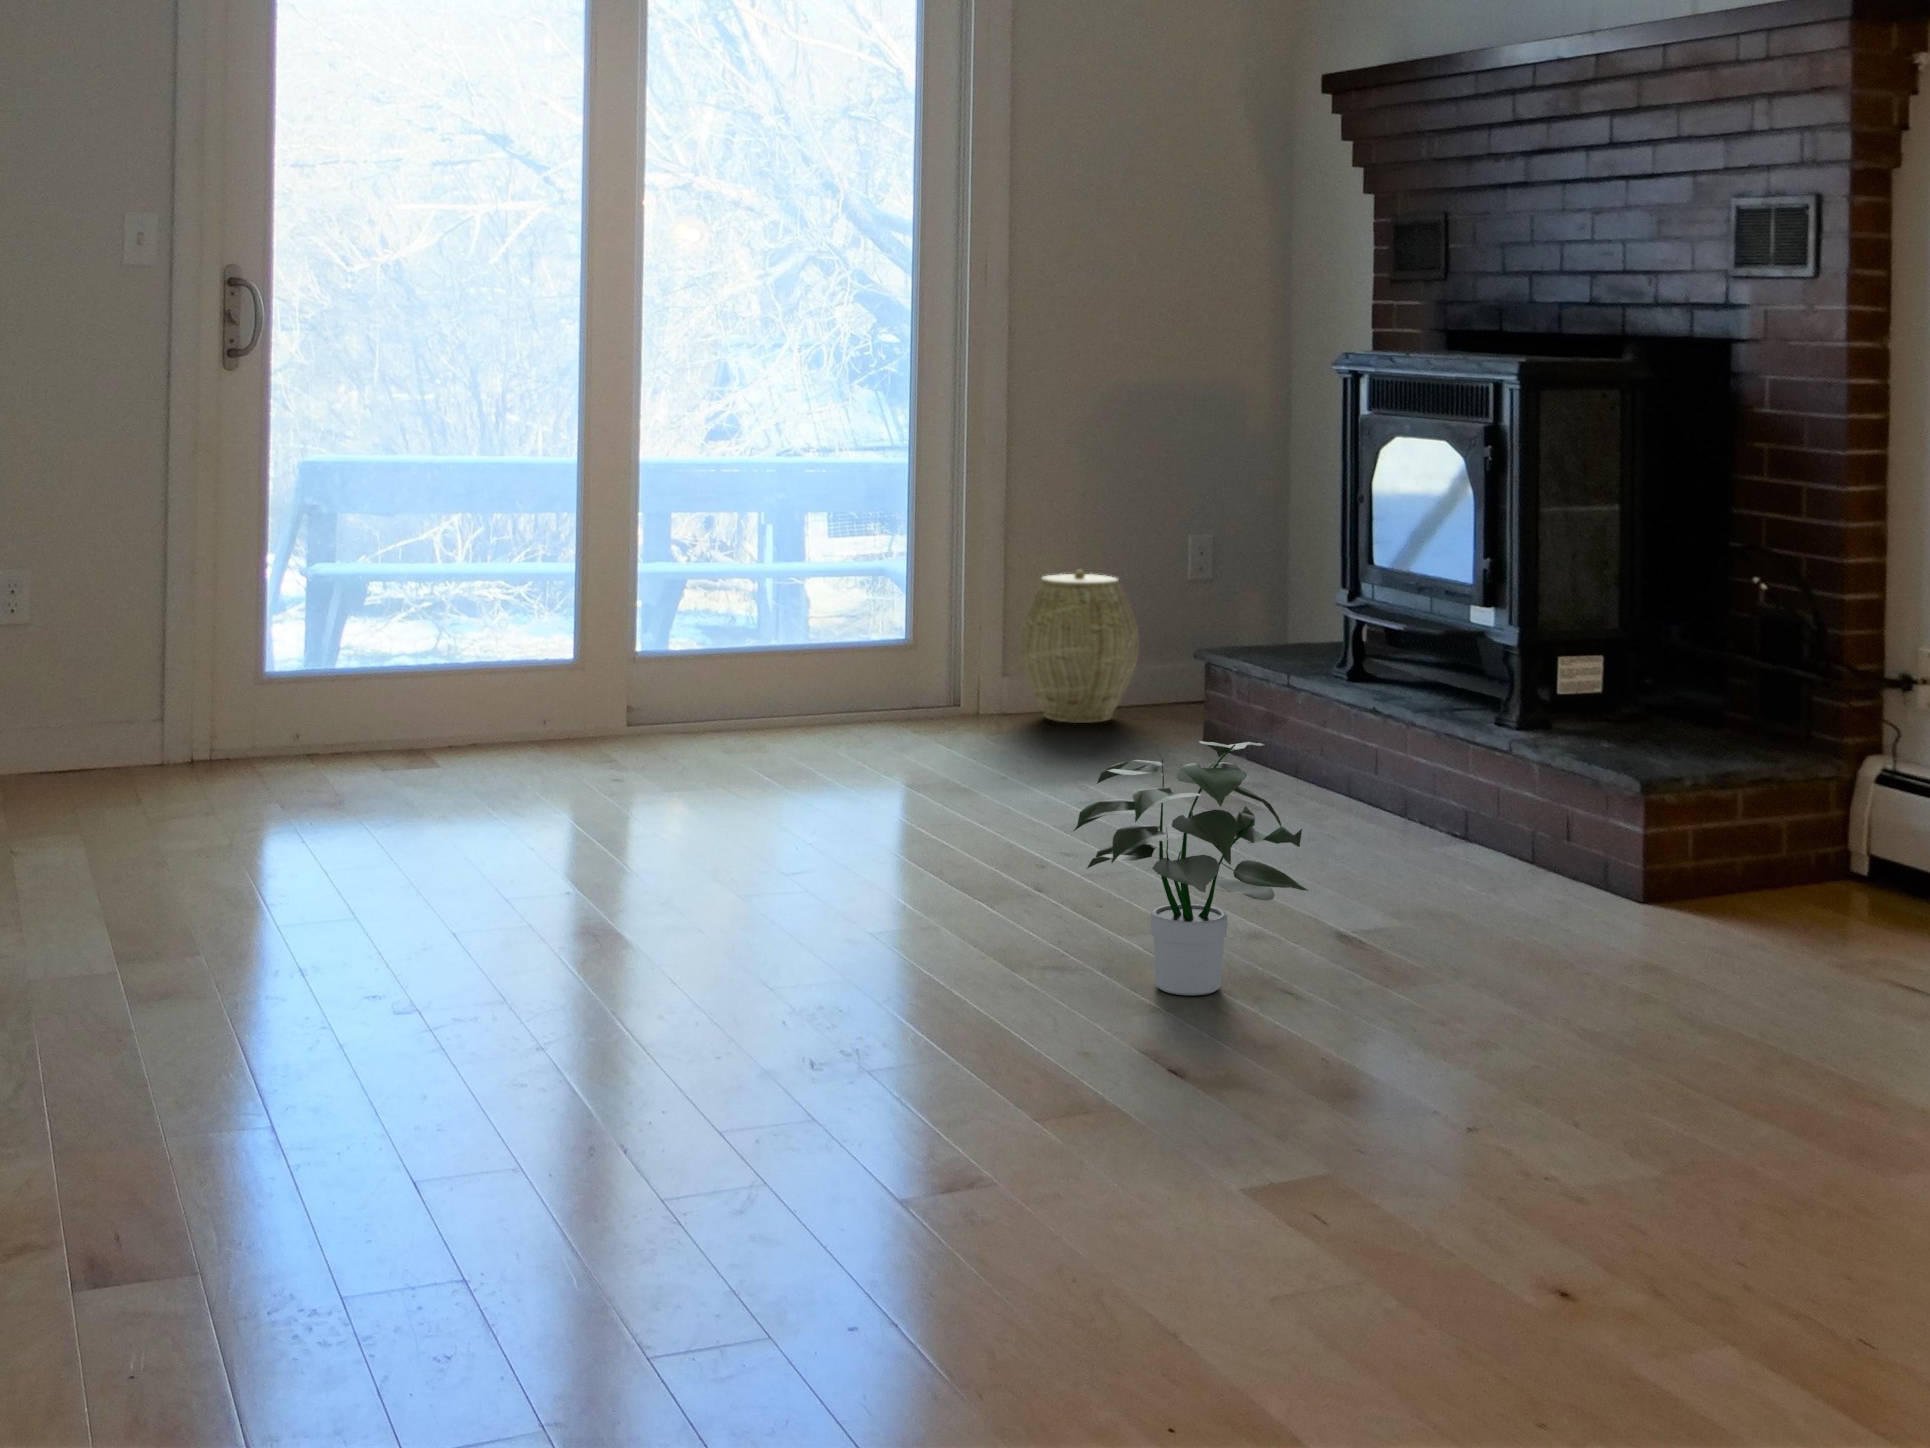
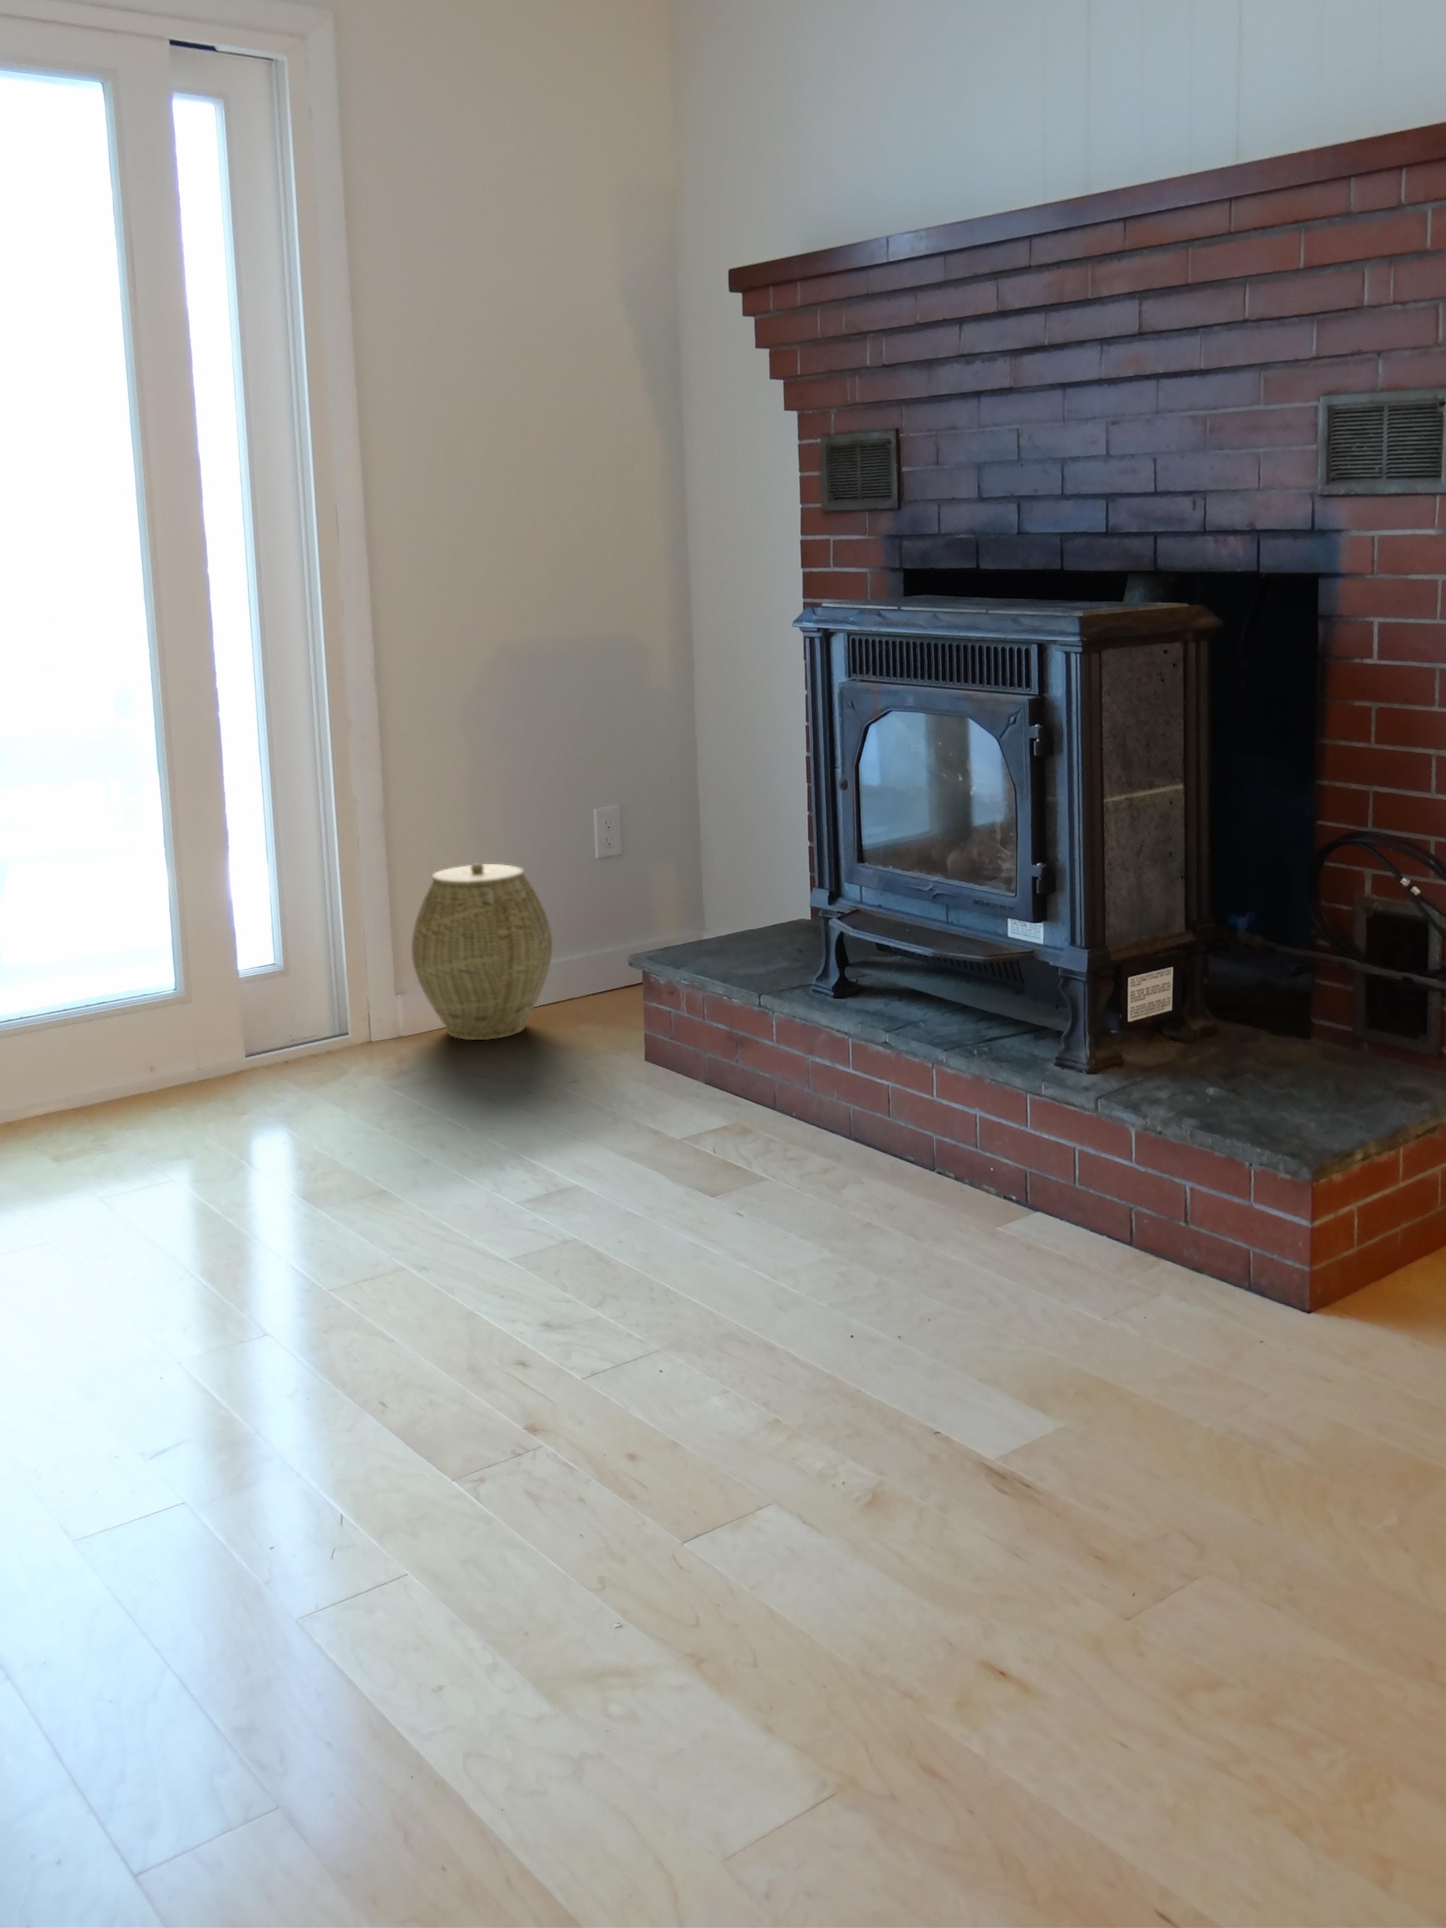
potted plant: present [1073,741,1308,995] -> none [623,1303,1034,1761]

